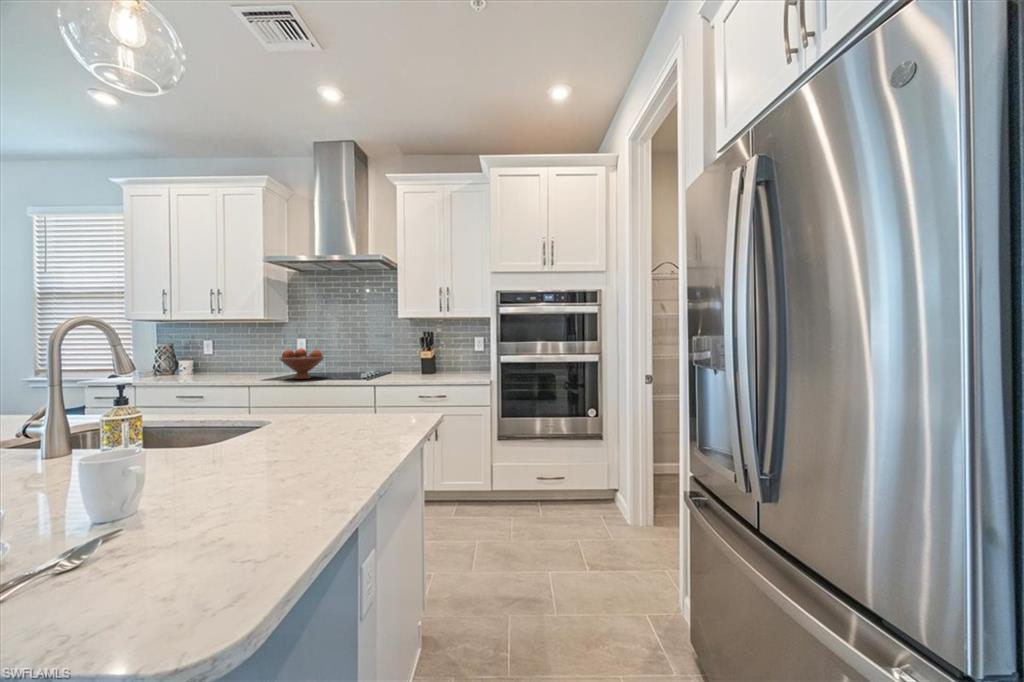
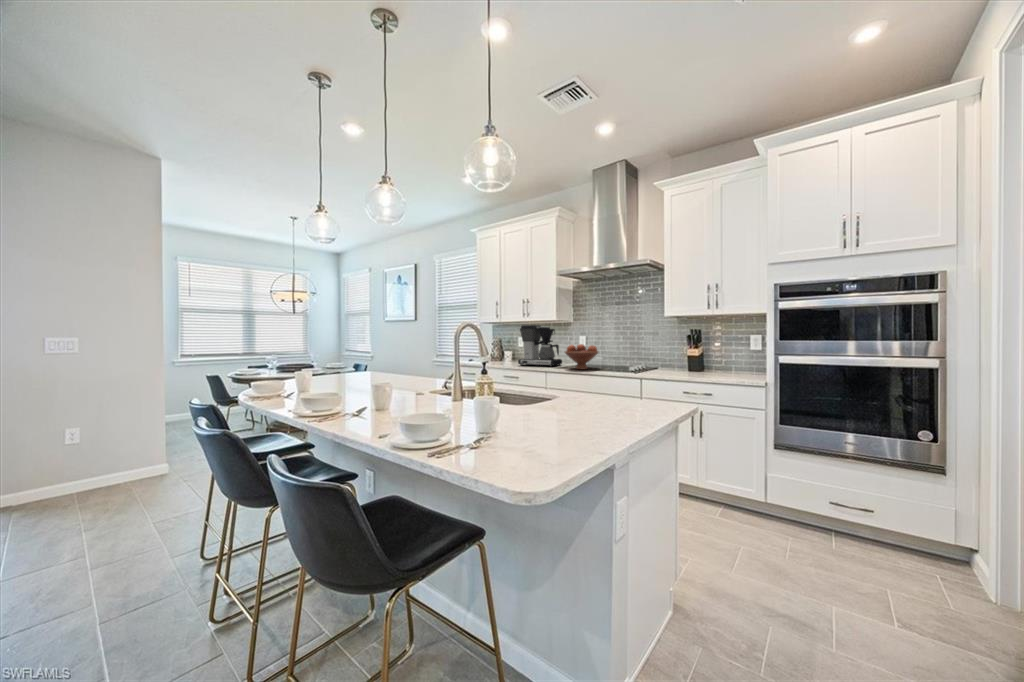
coffee maker: none [206,325,273,379] -> present [518,325,562,367]

